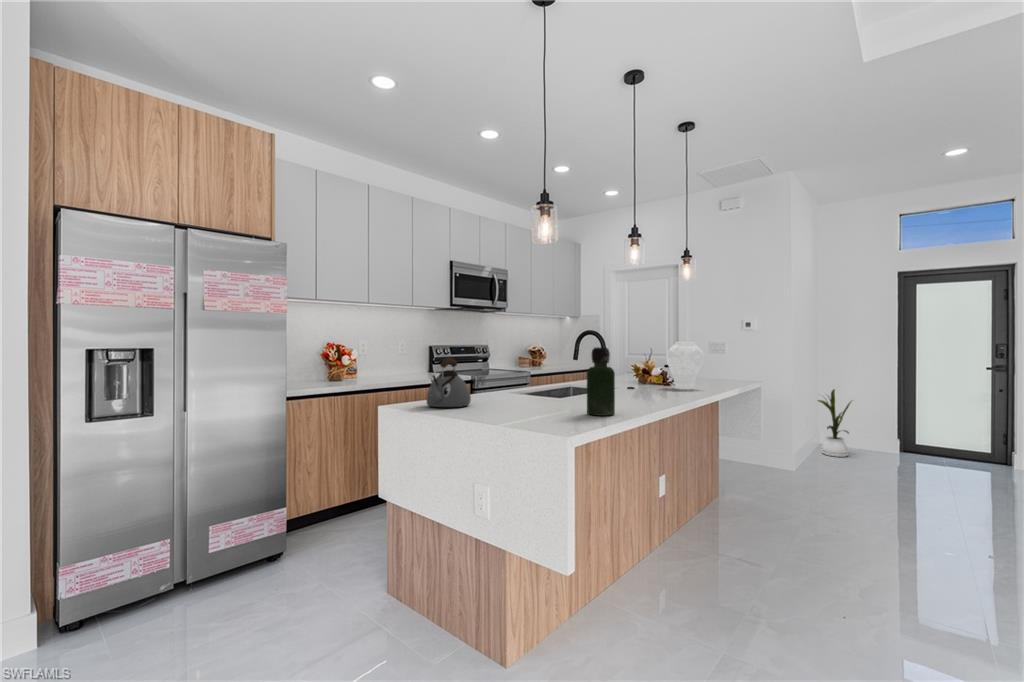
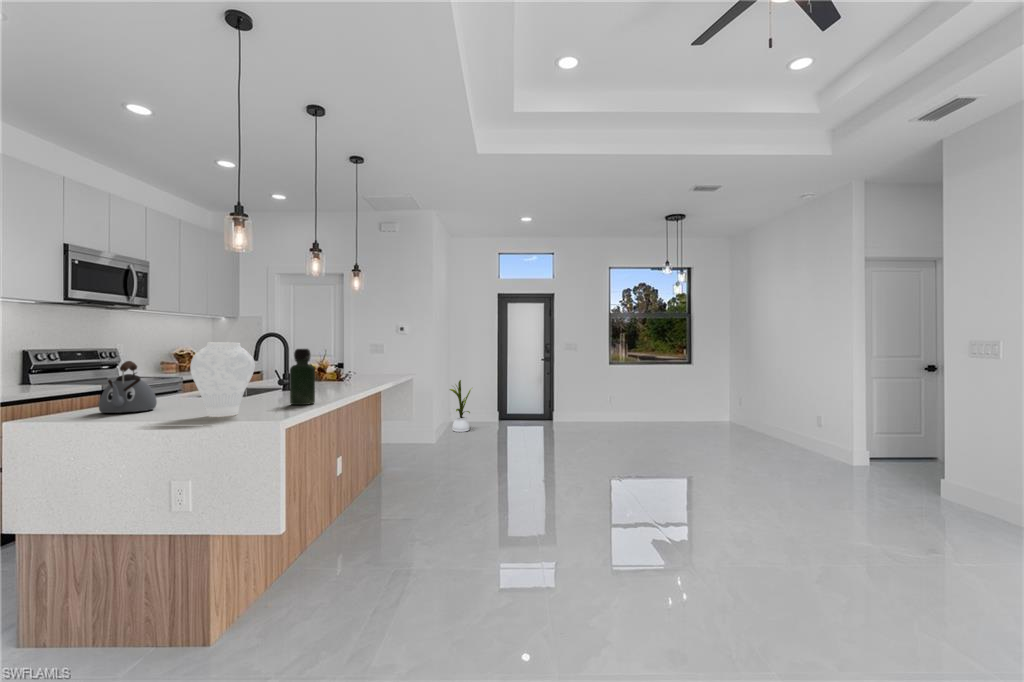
vase: present [666,342,704,389] -> present [190,342,255,417]

